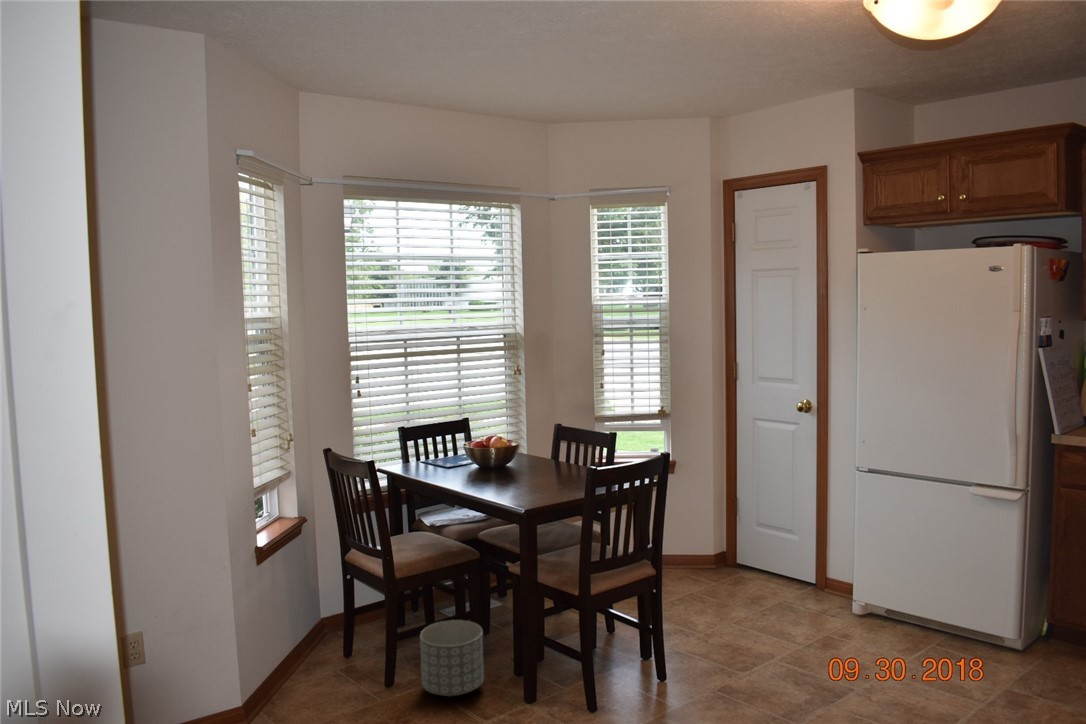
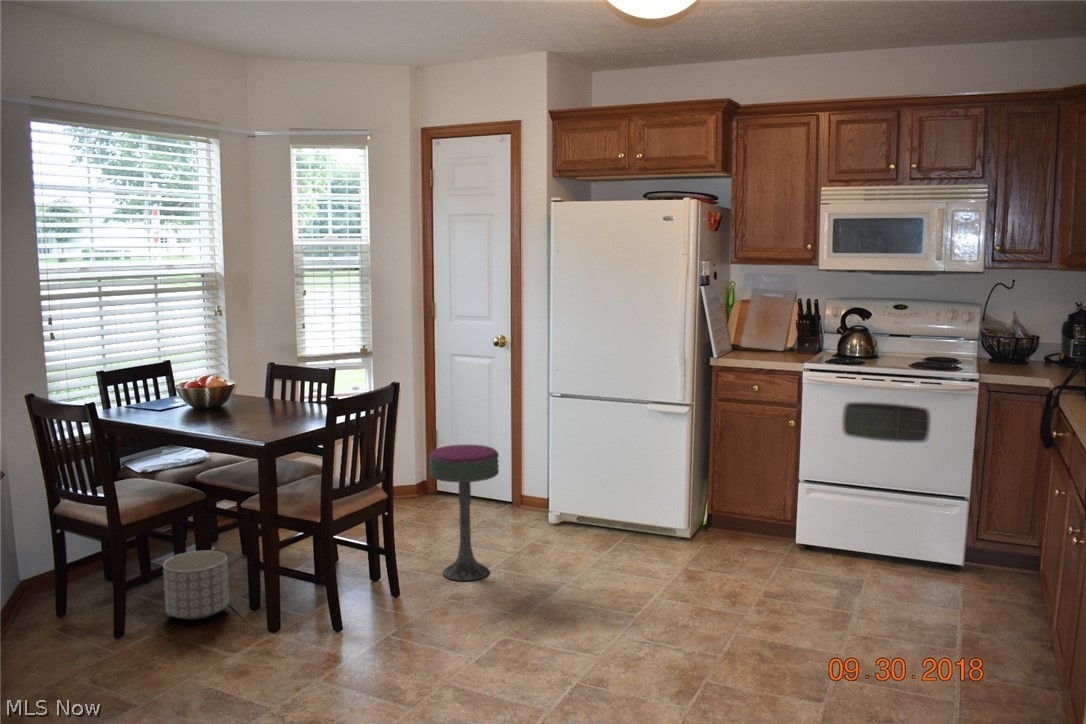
bar stool: none [705,530,789,698] -> present [429,445,499,581]

